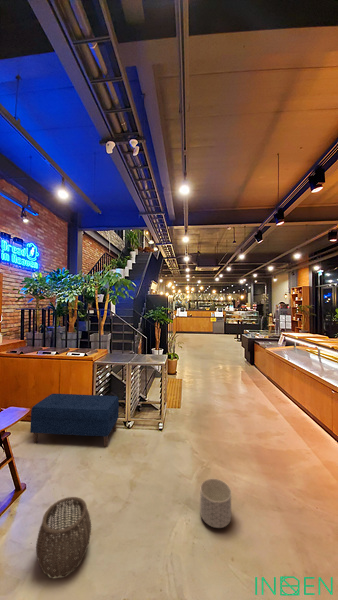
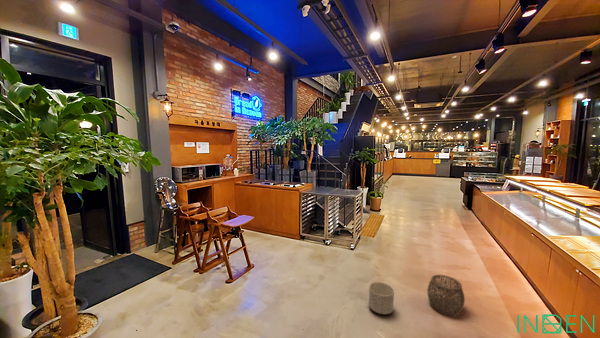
bench: present [30,394,119,447] -> none [257,213,319,254]
woven basket: present [36,497,91,578] -> present [427,275,465,315]

